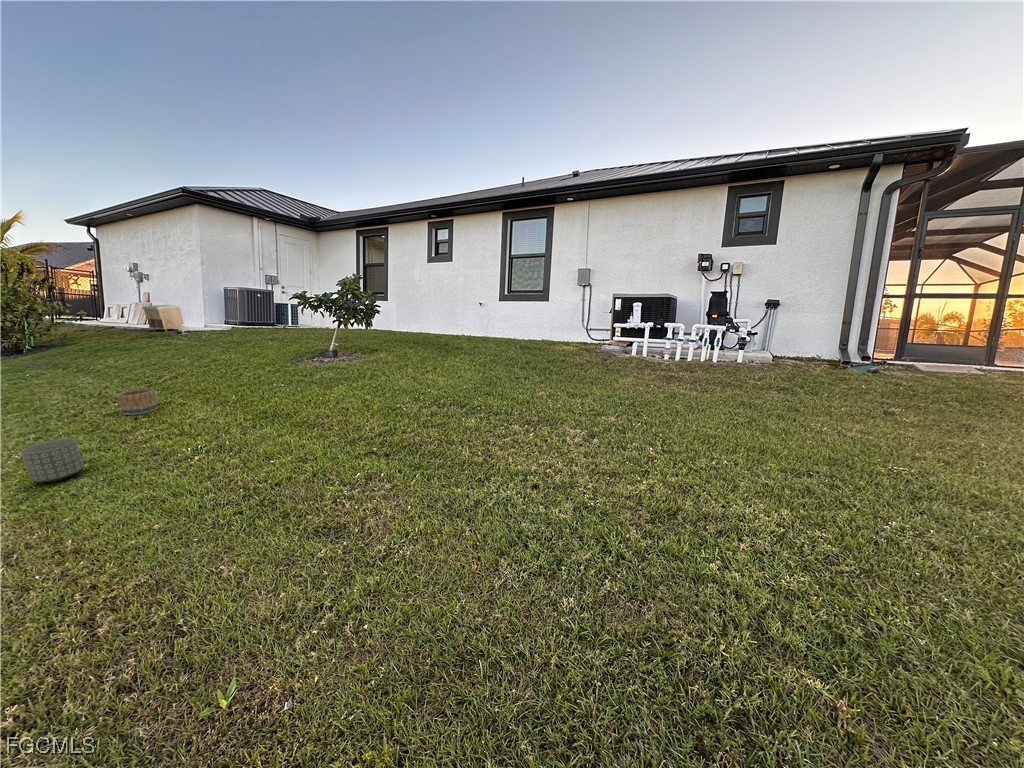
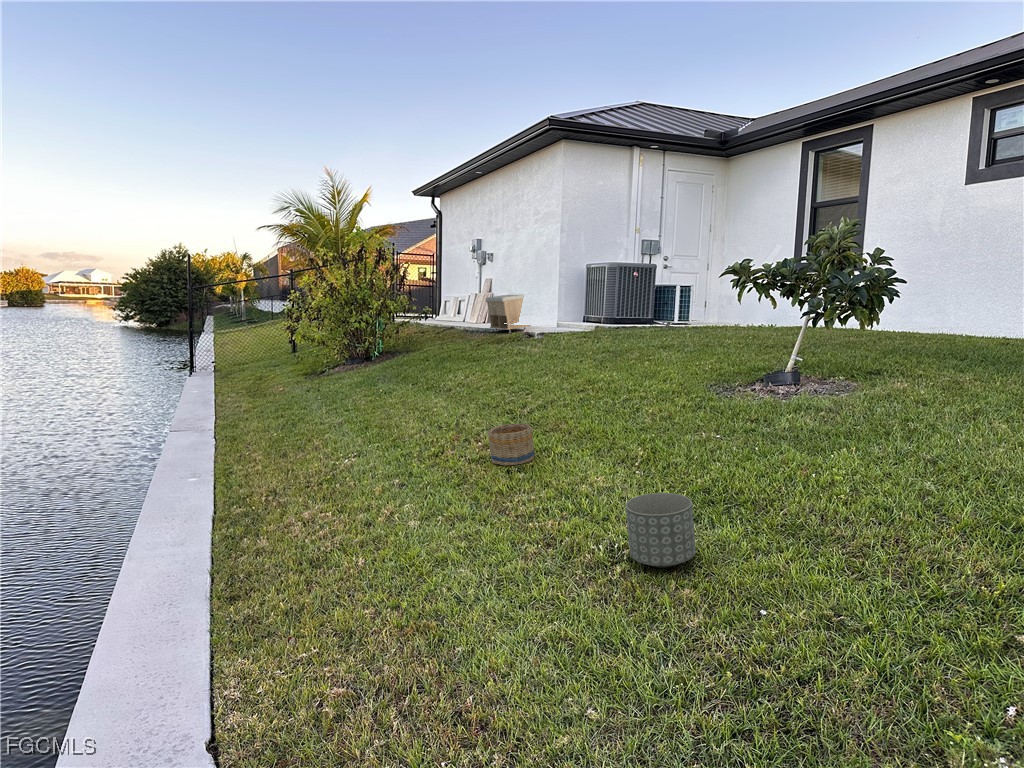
planter: present [21,439,84,482] -> present [626,493,696,568]

